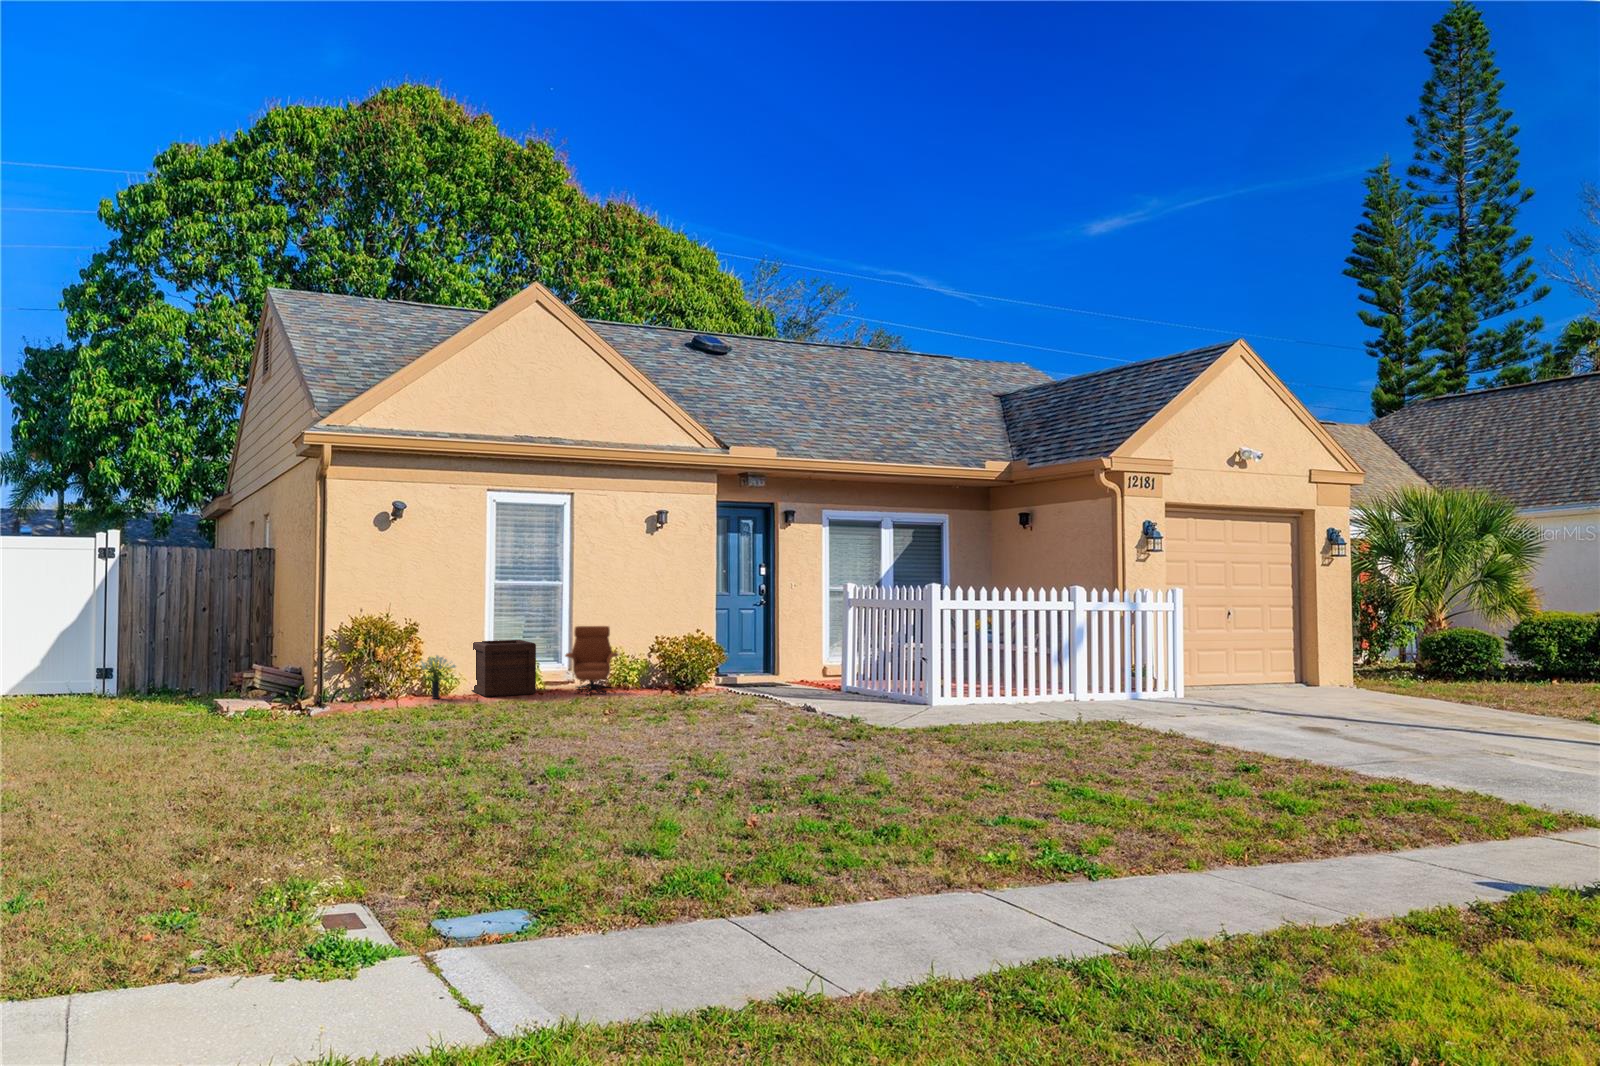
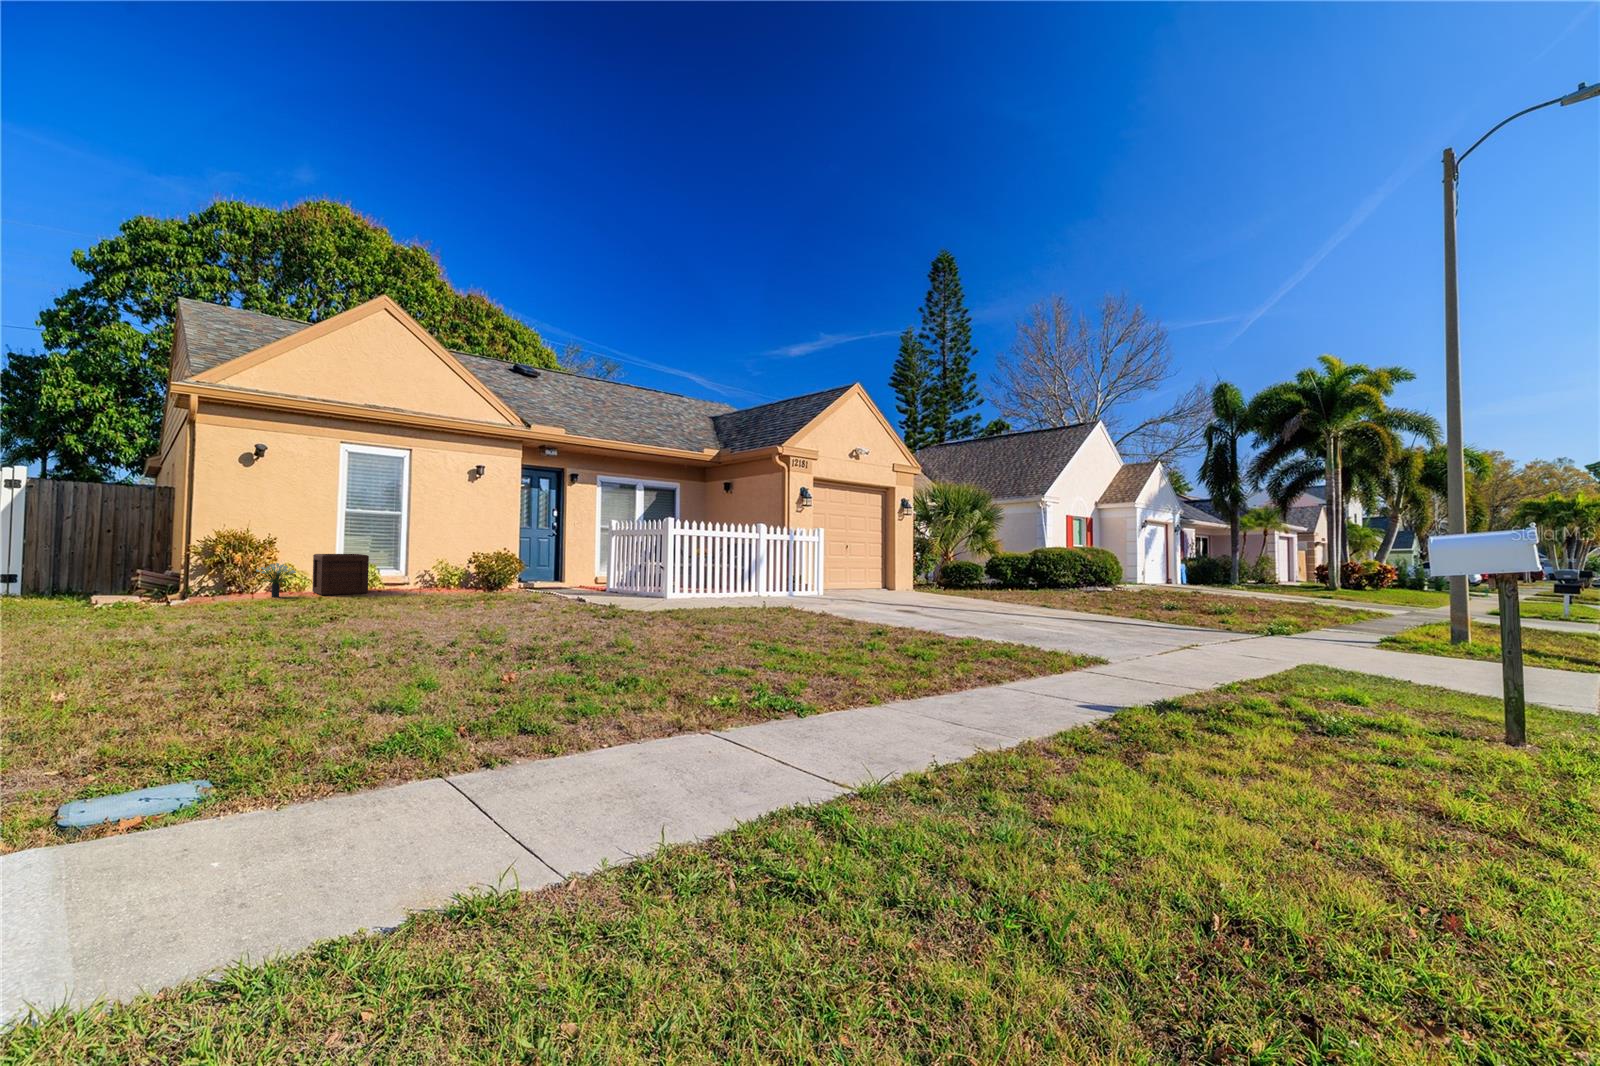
lounge chair: present [565,626,618,695] -> none [396,545,441,594]

